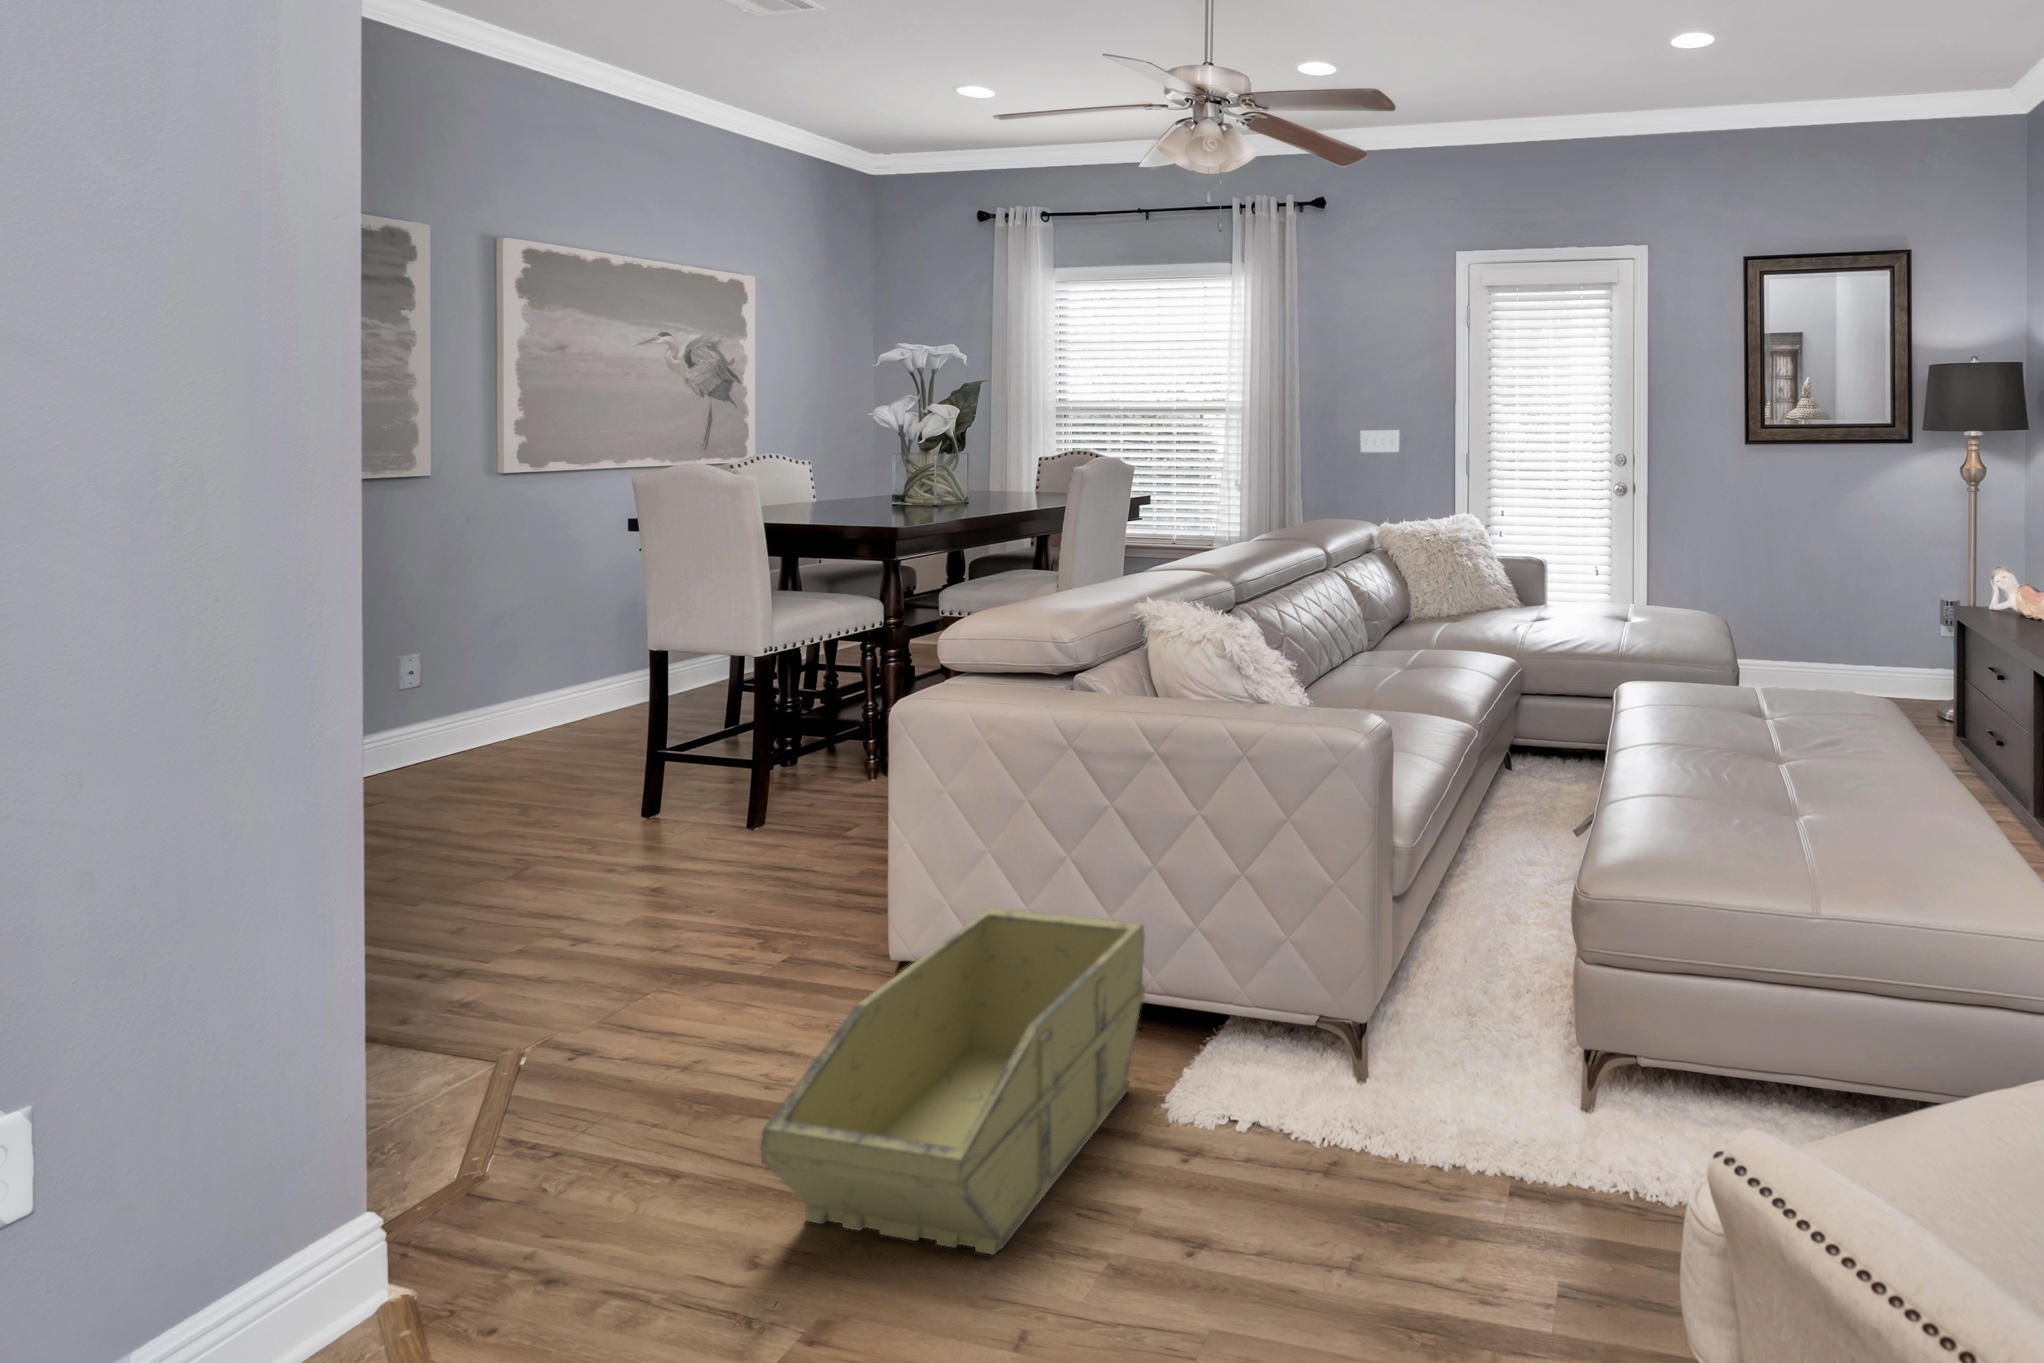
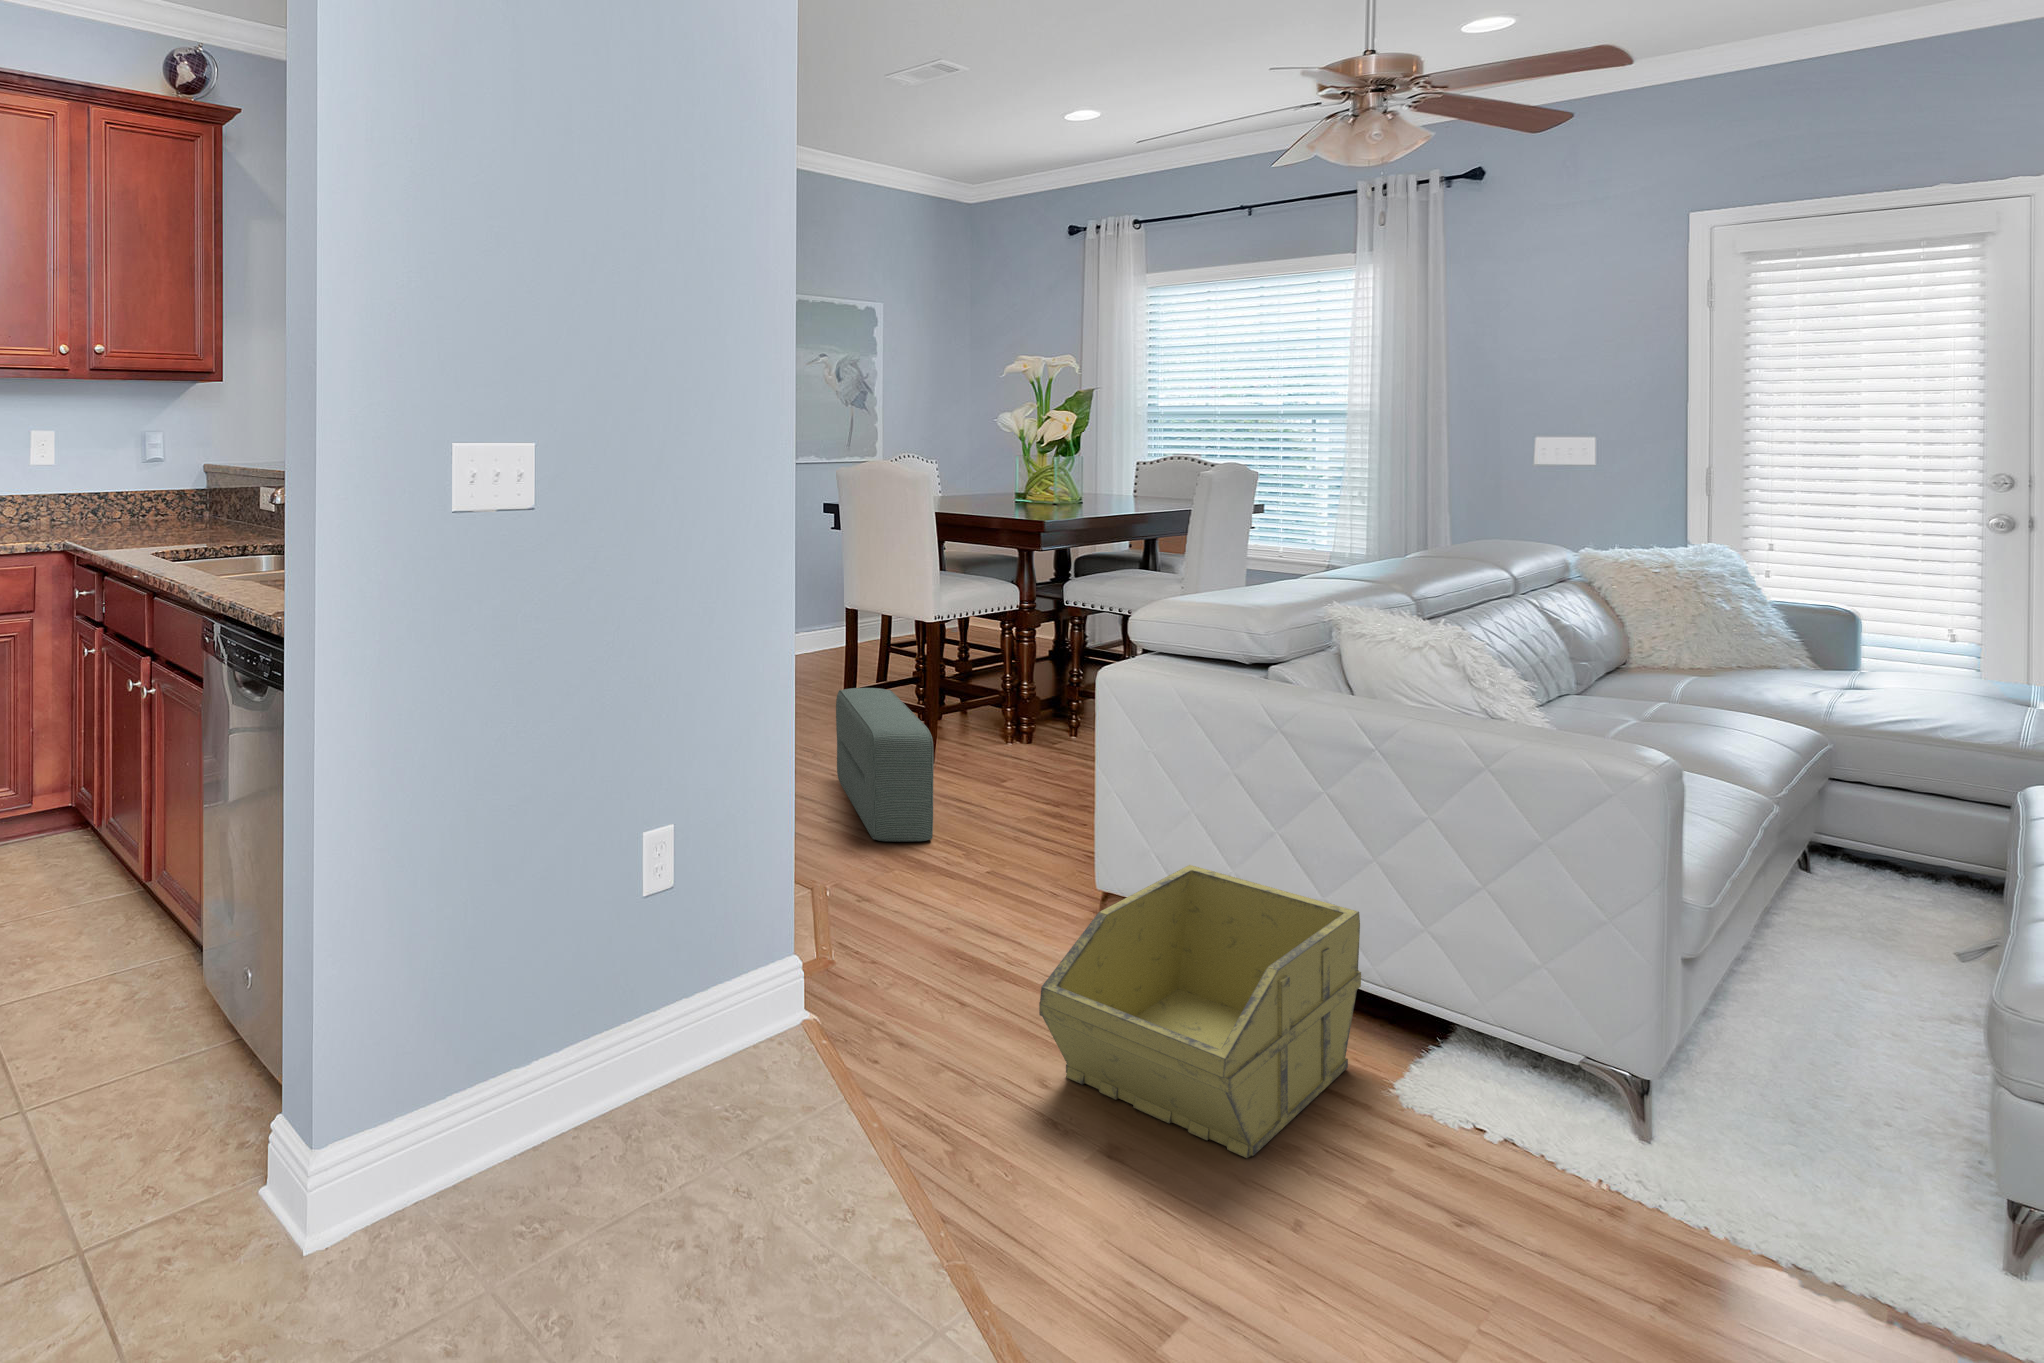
pouf: none [629,741,738,939] -> present [836,688,934,842]

